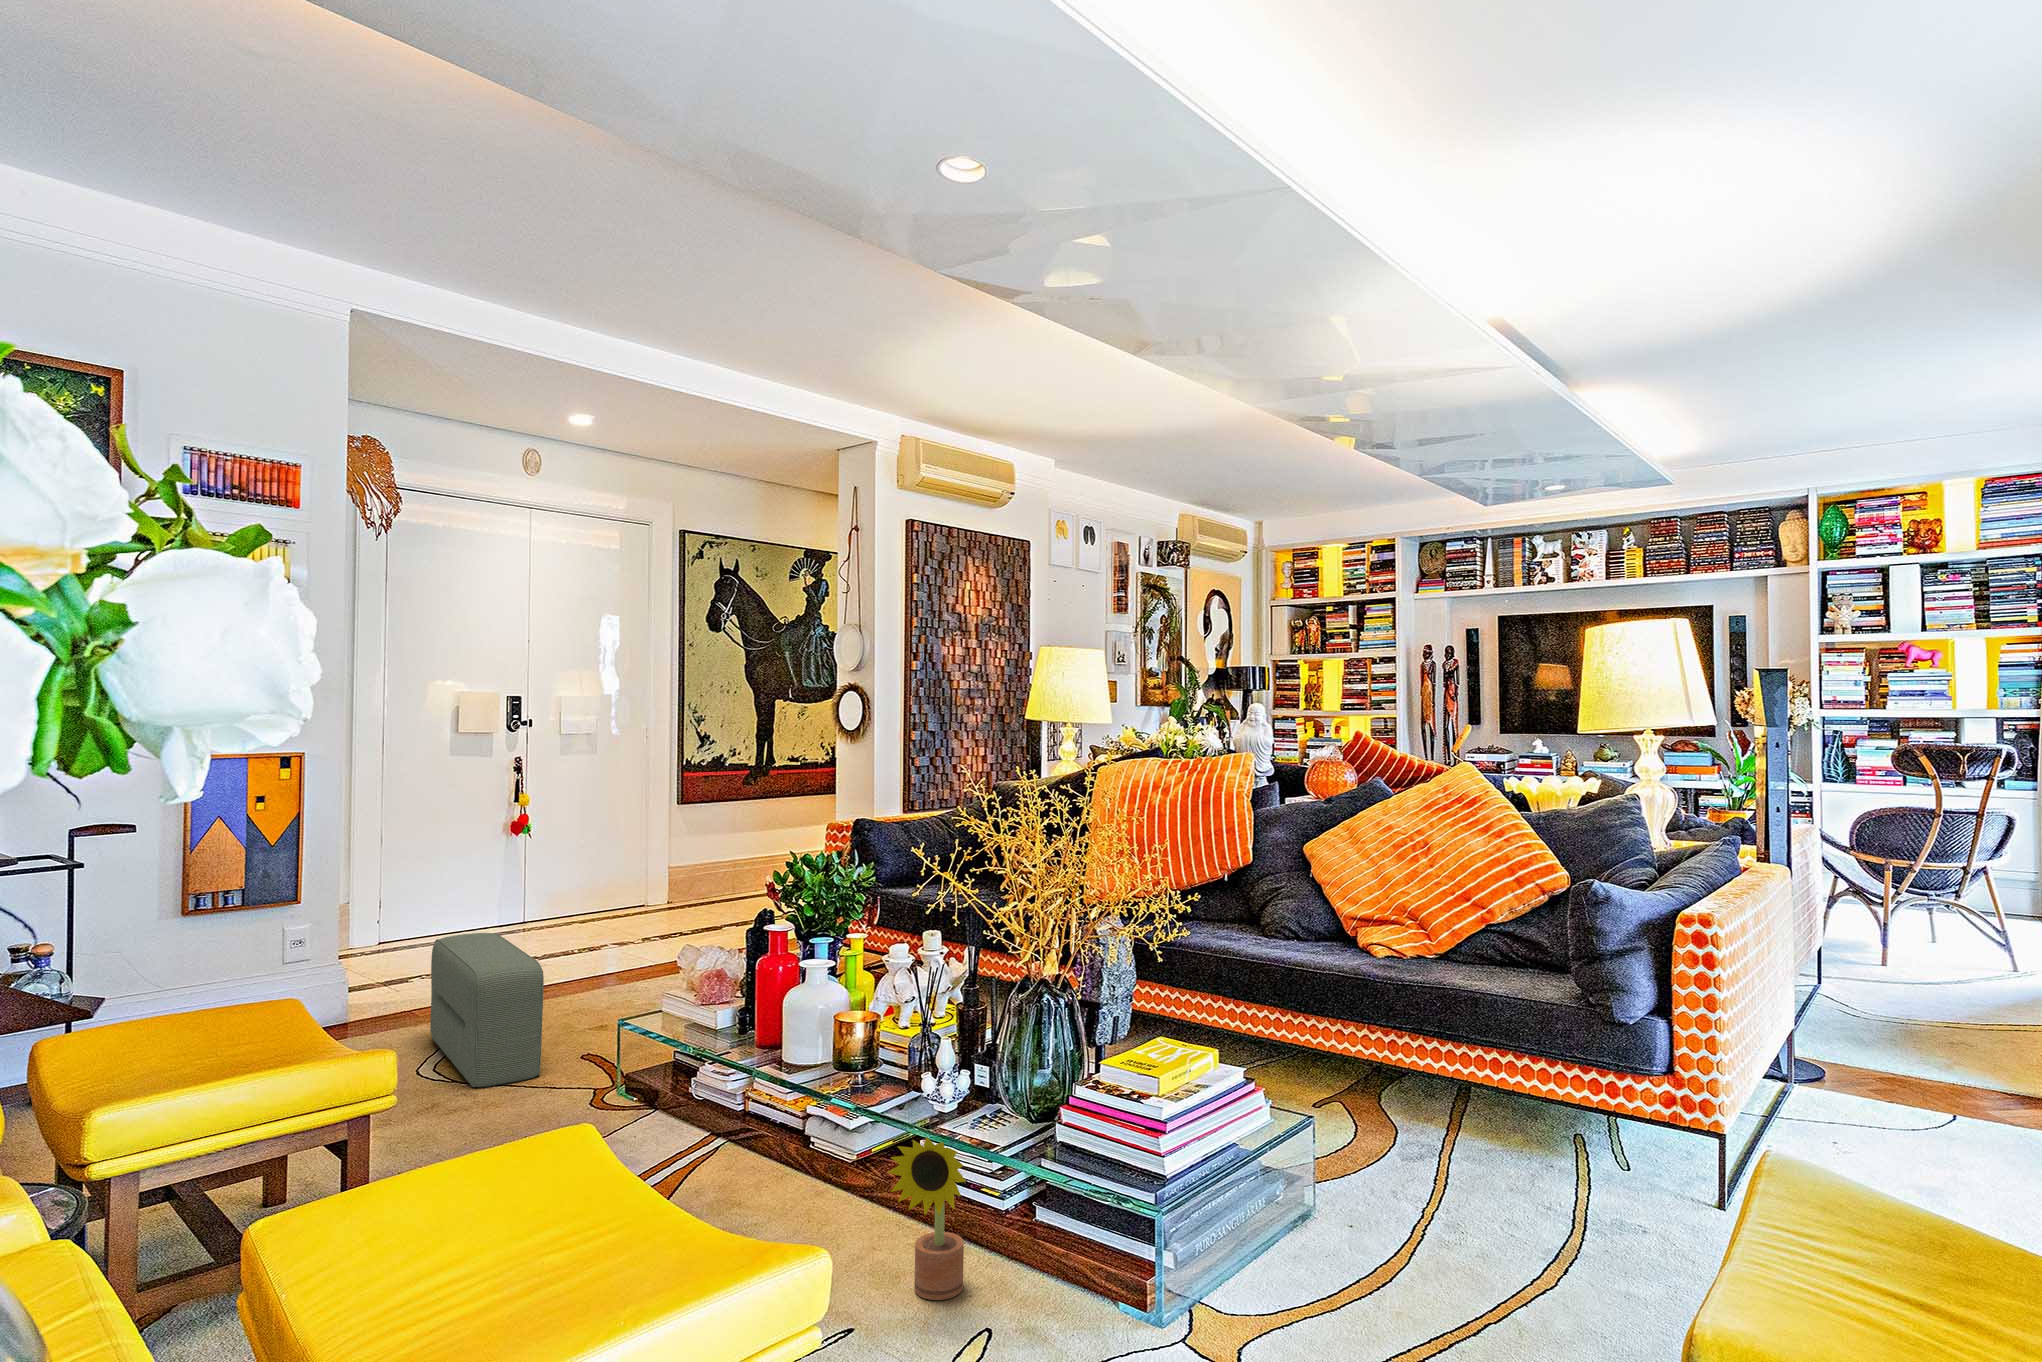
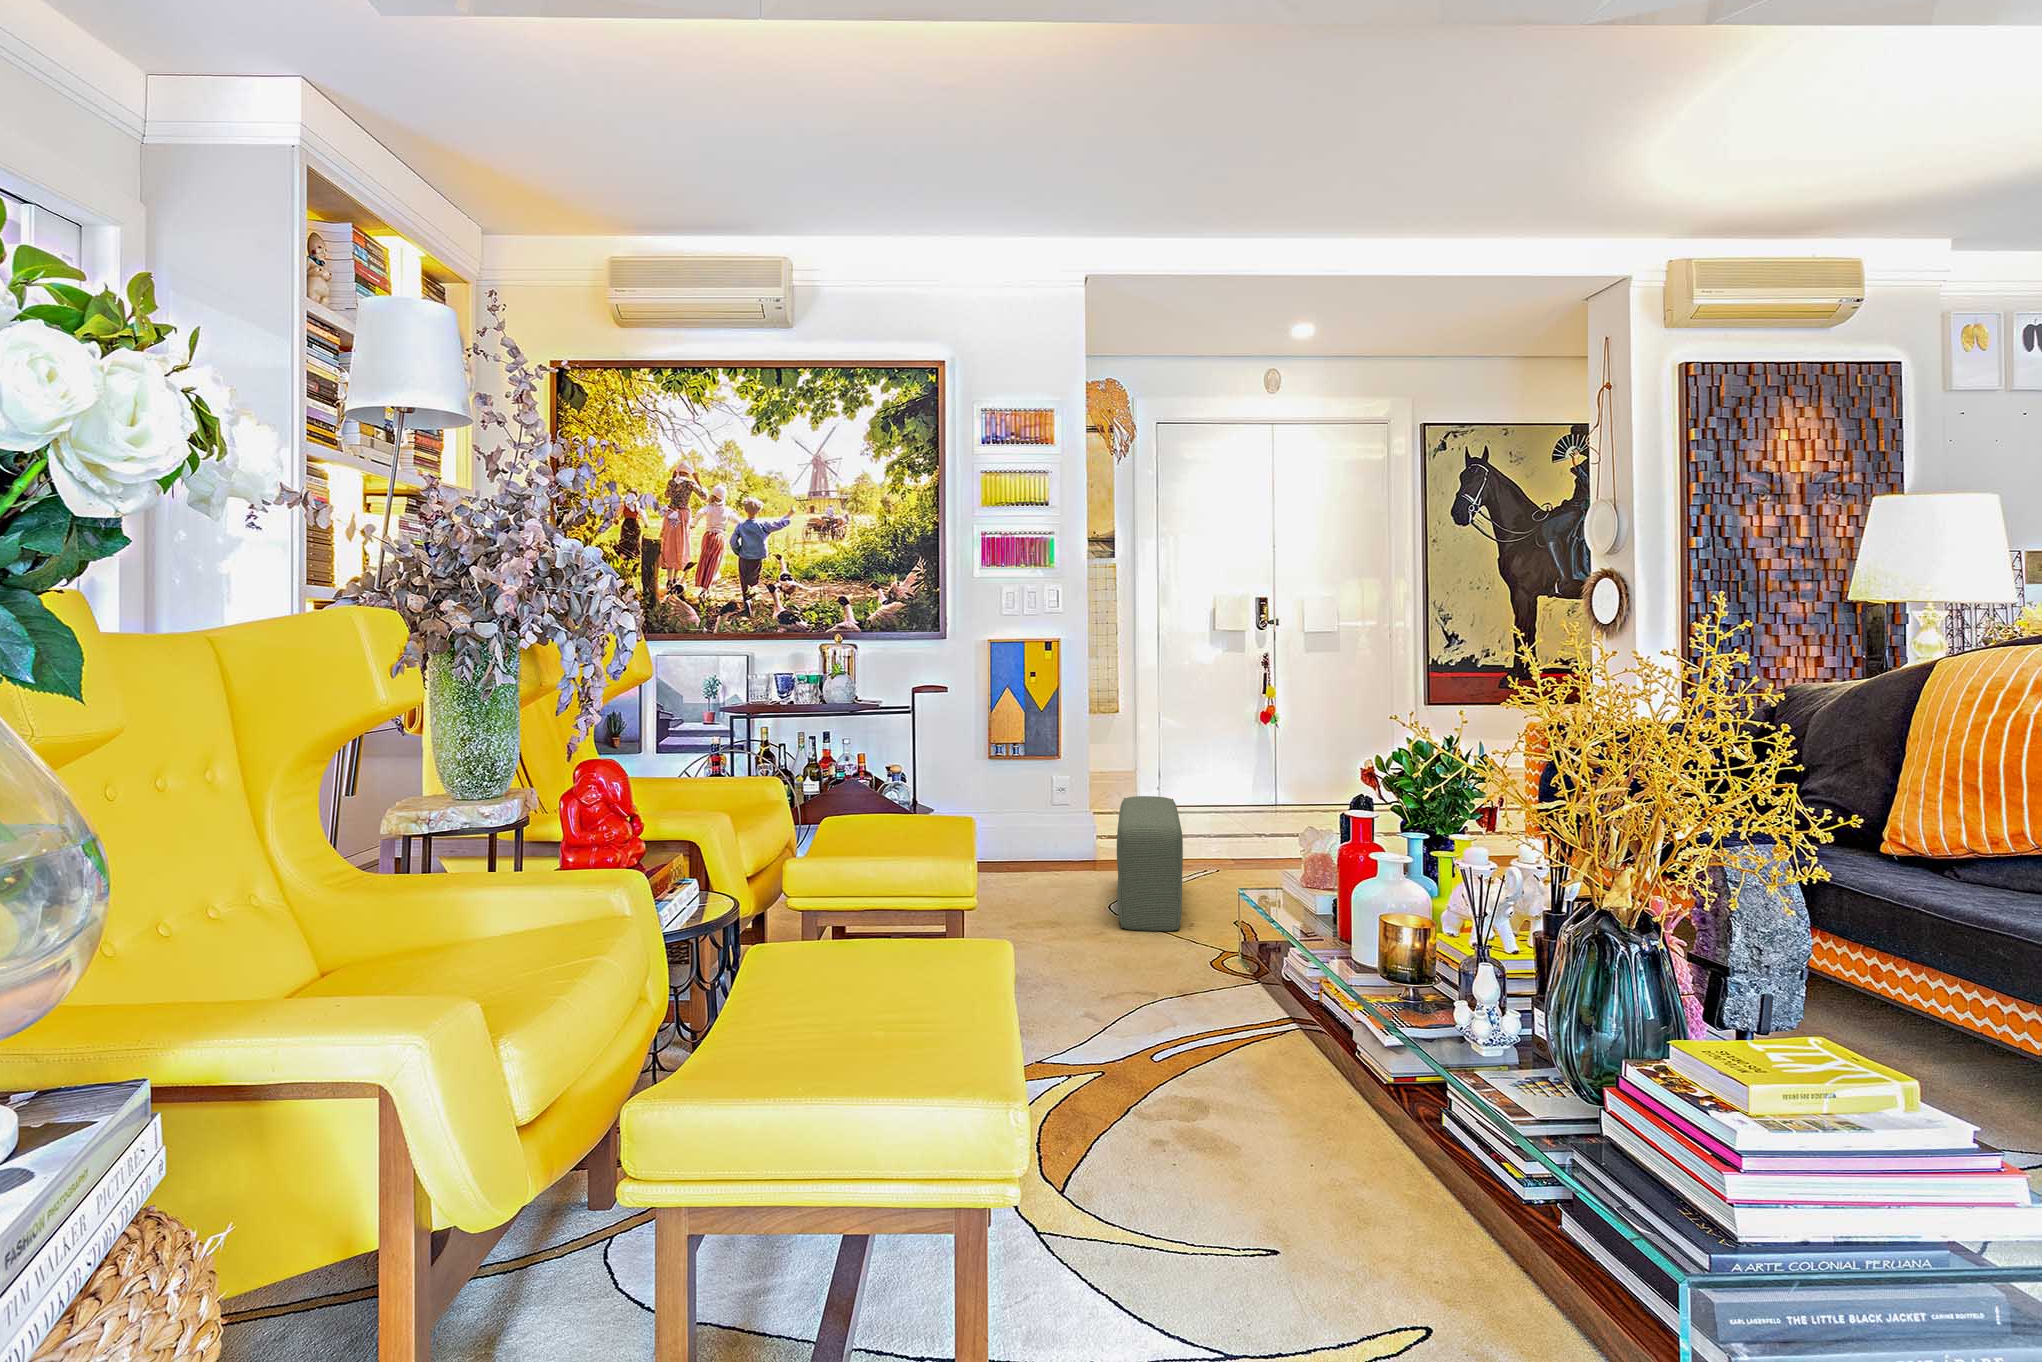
decorative plant: present [887,1137,966,1300] -> none [1321,1055,1435,1272]

